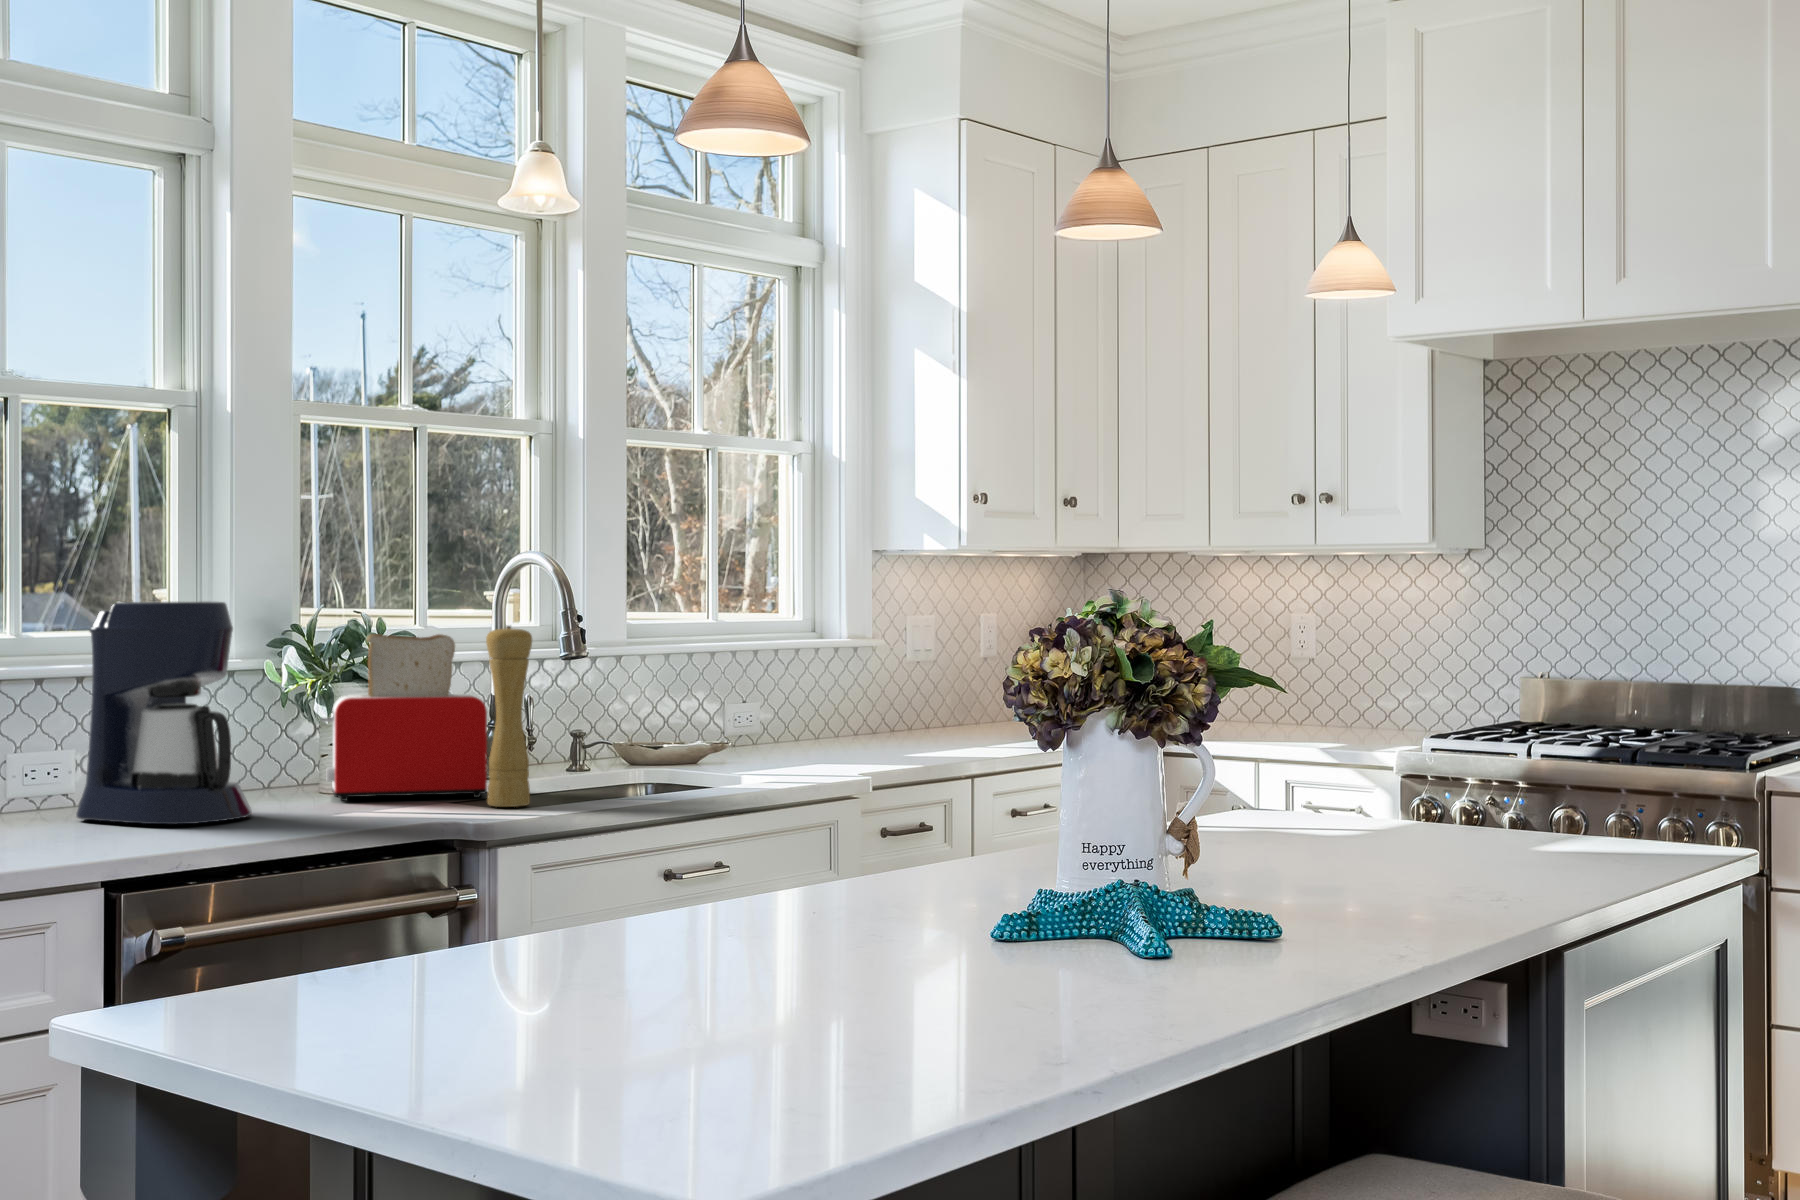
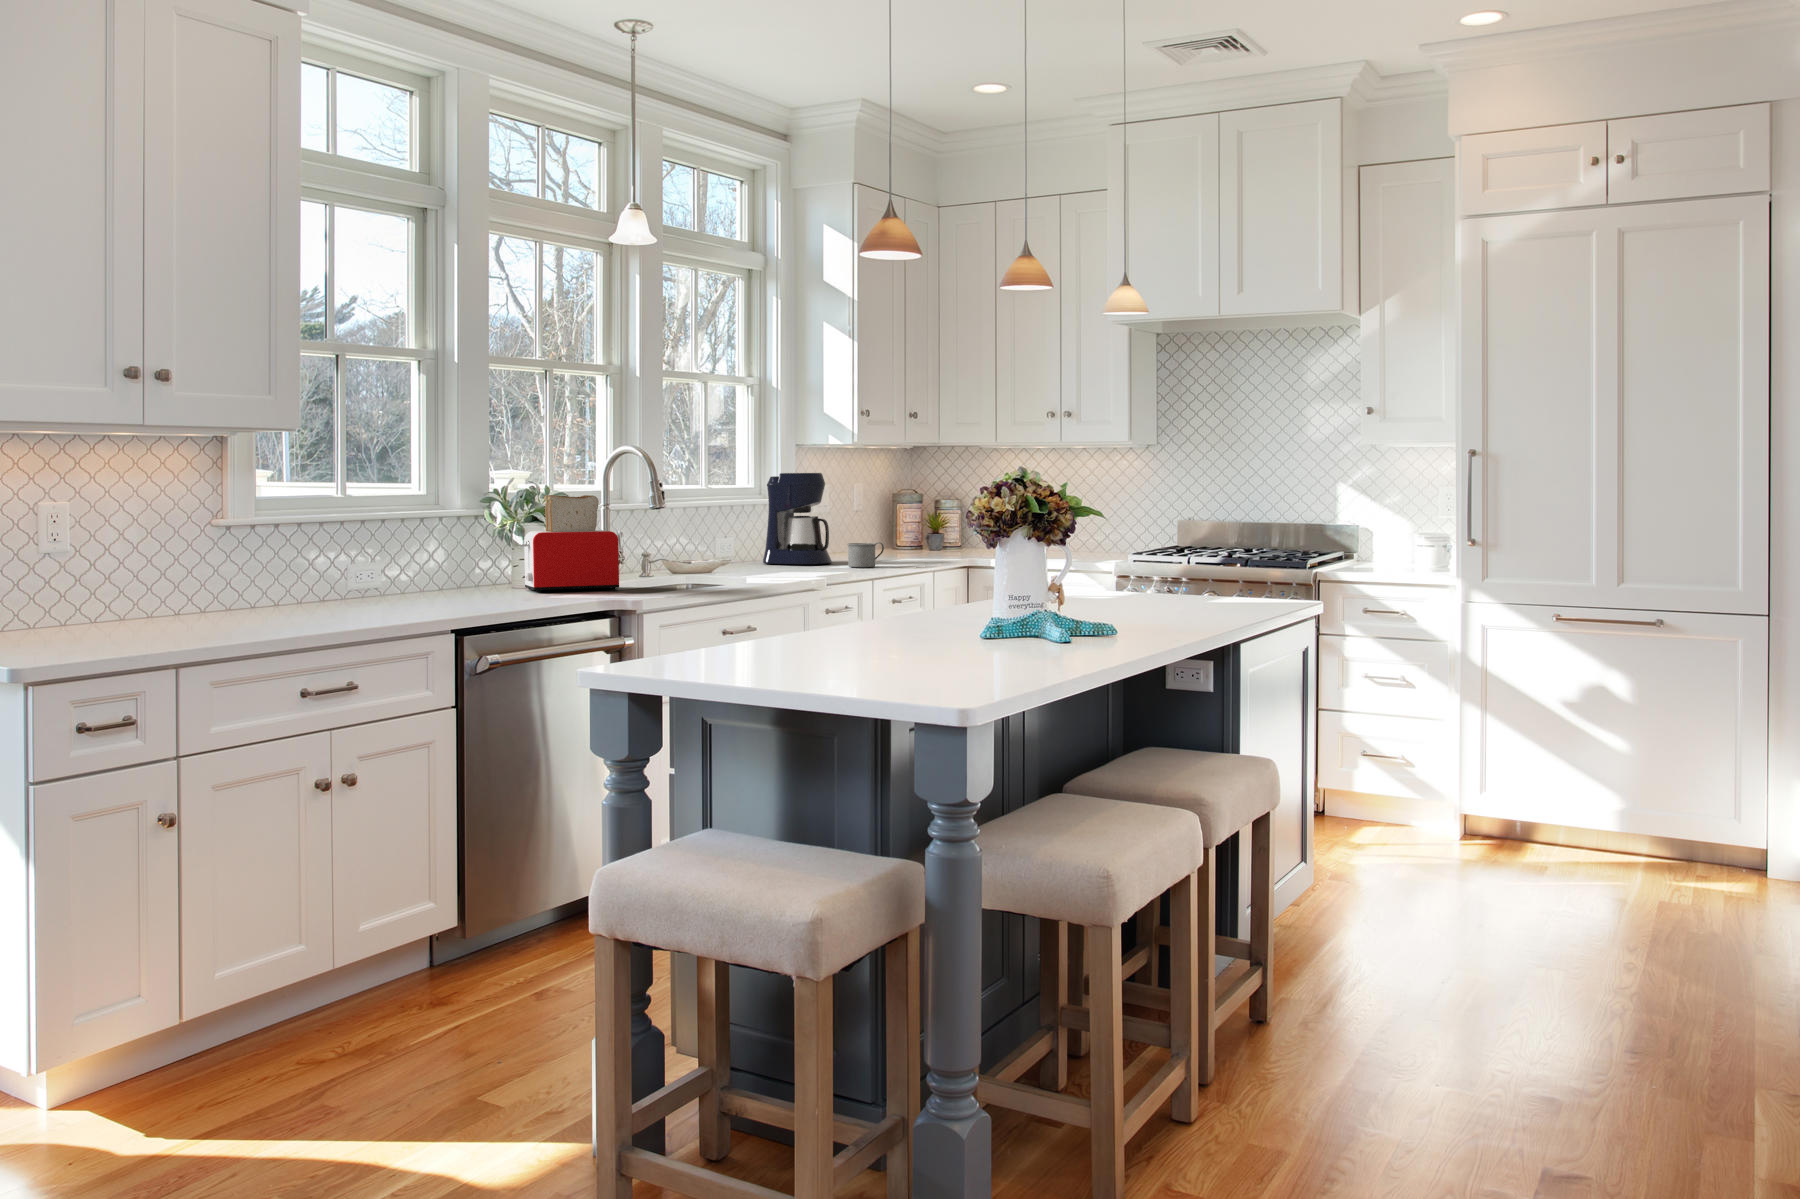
coffee maker: present [76,601,252,824] -> present [763,473,832,565]
pepper mill: present [486,626,532,807] -> none [624,490,651,594]
mug: none [933,713,996,755] -> present [847,542,884,567]

